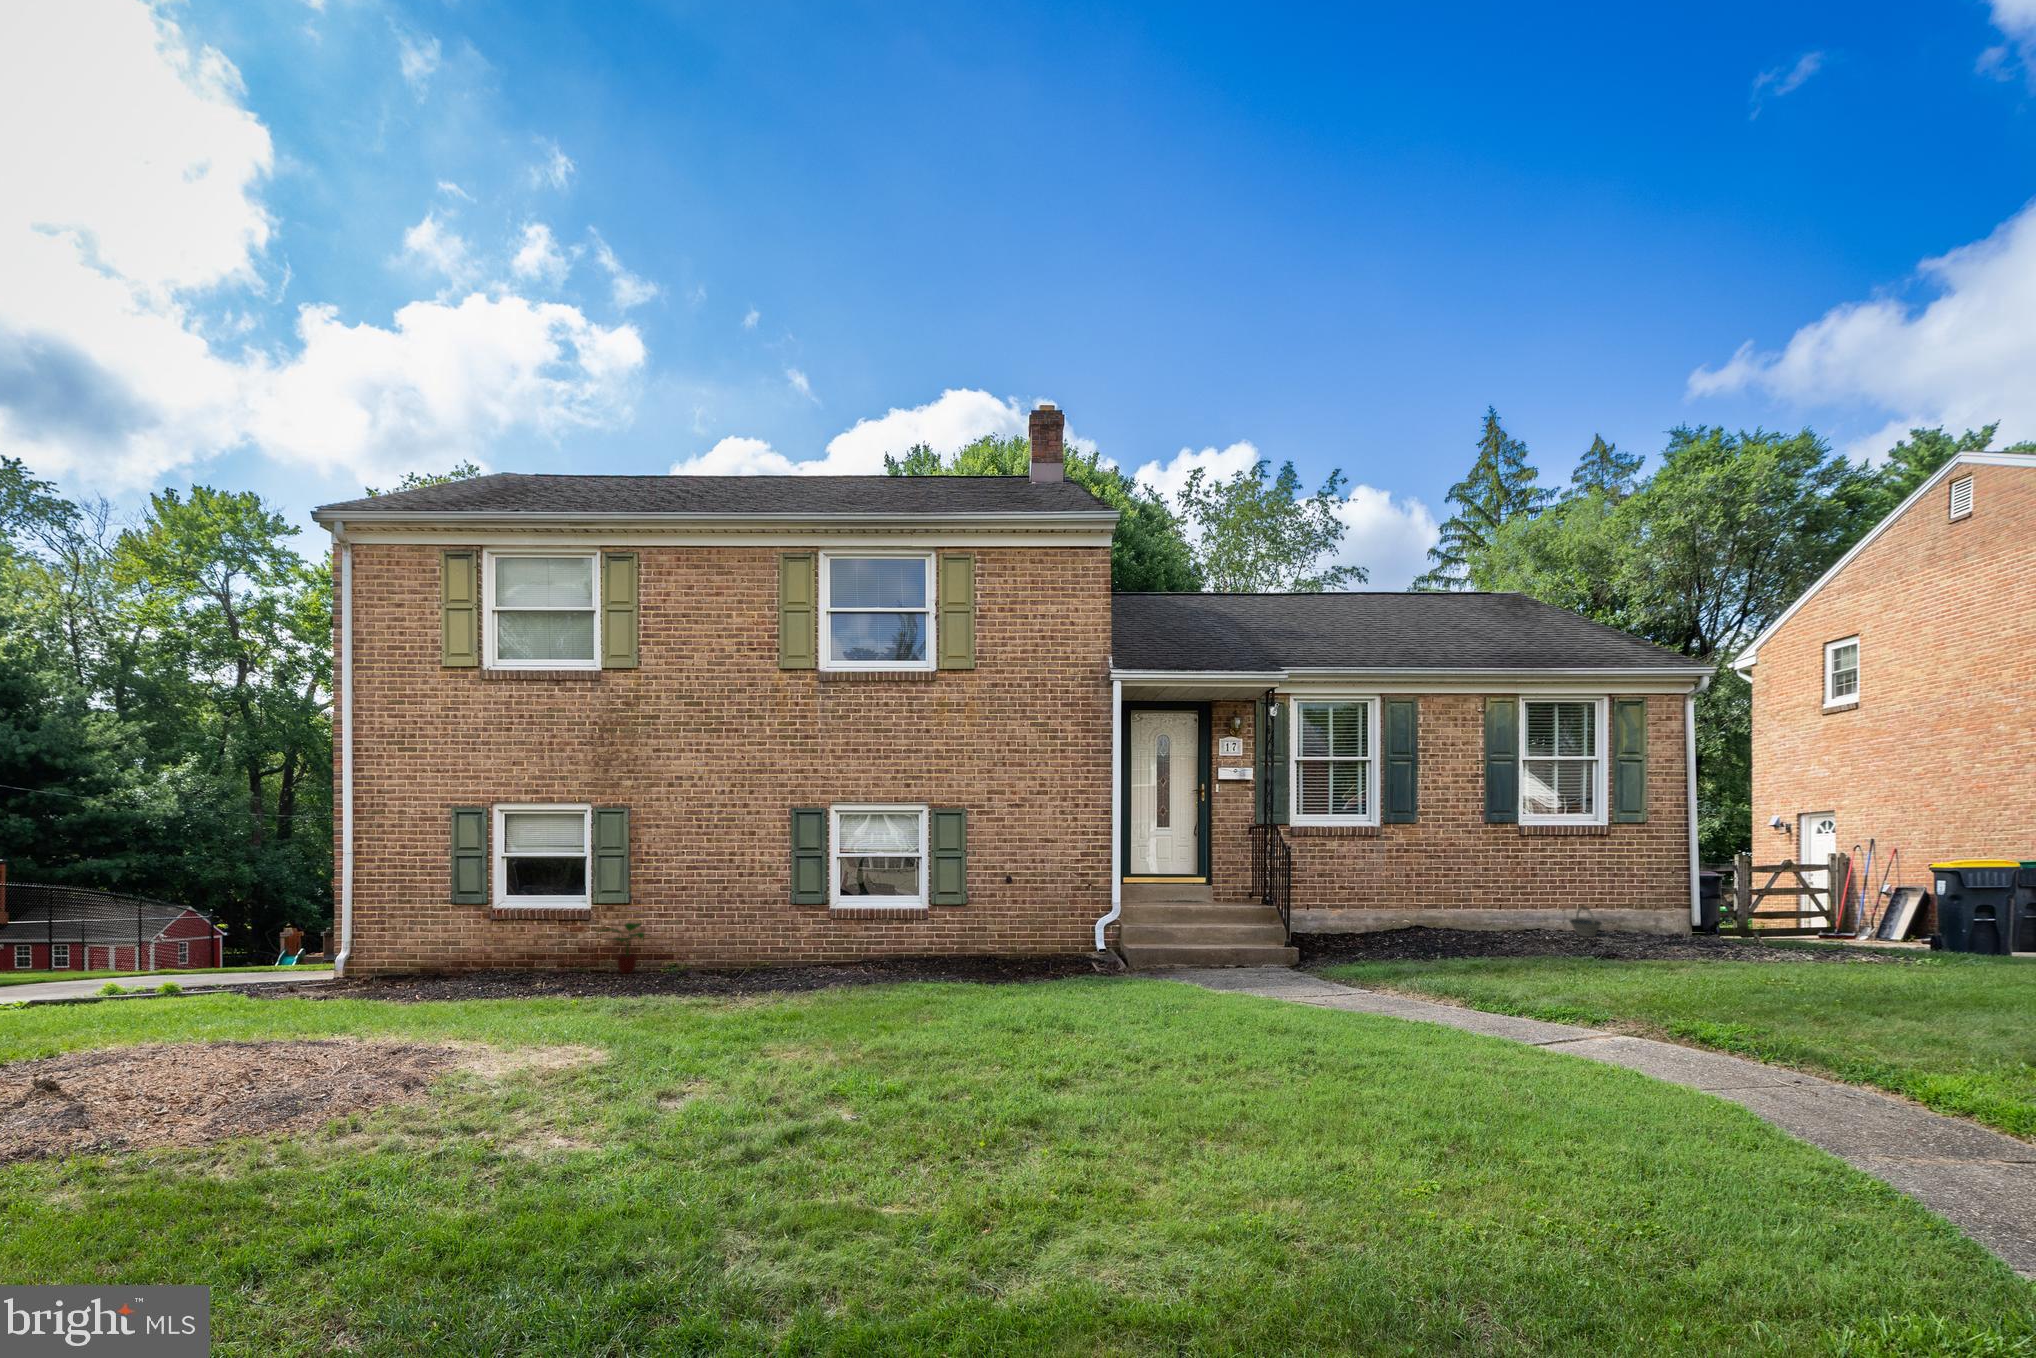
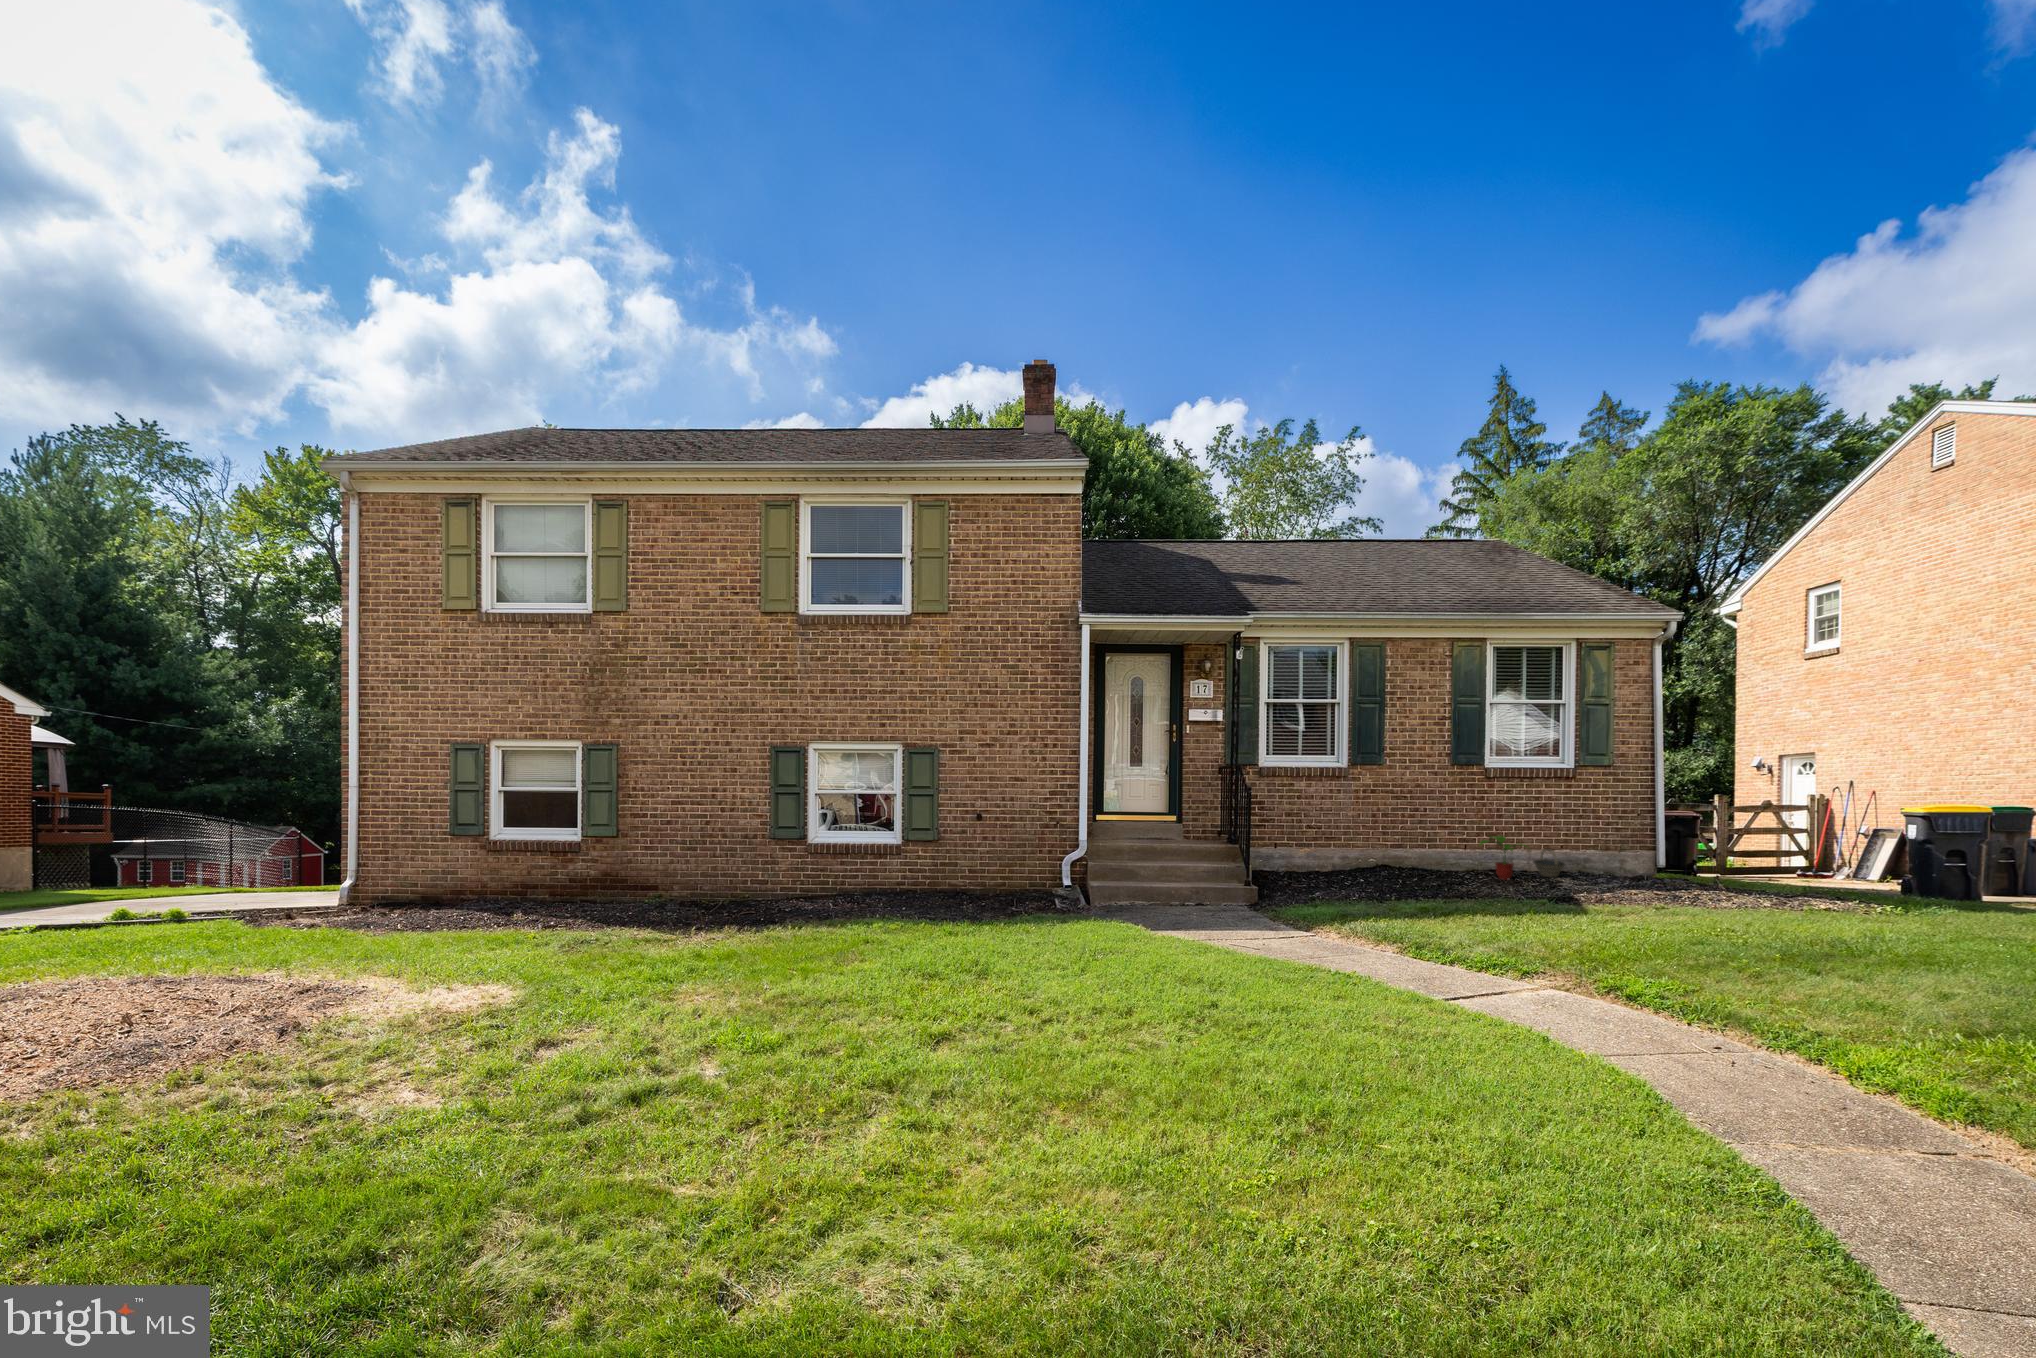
potted plant: present [599,923,647,973] -> present [1480,835,1527,880]

